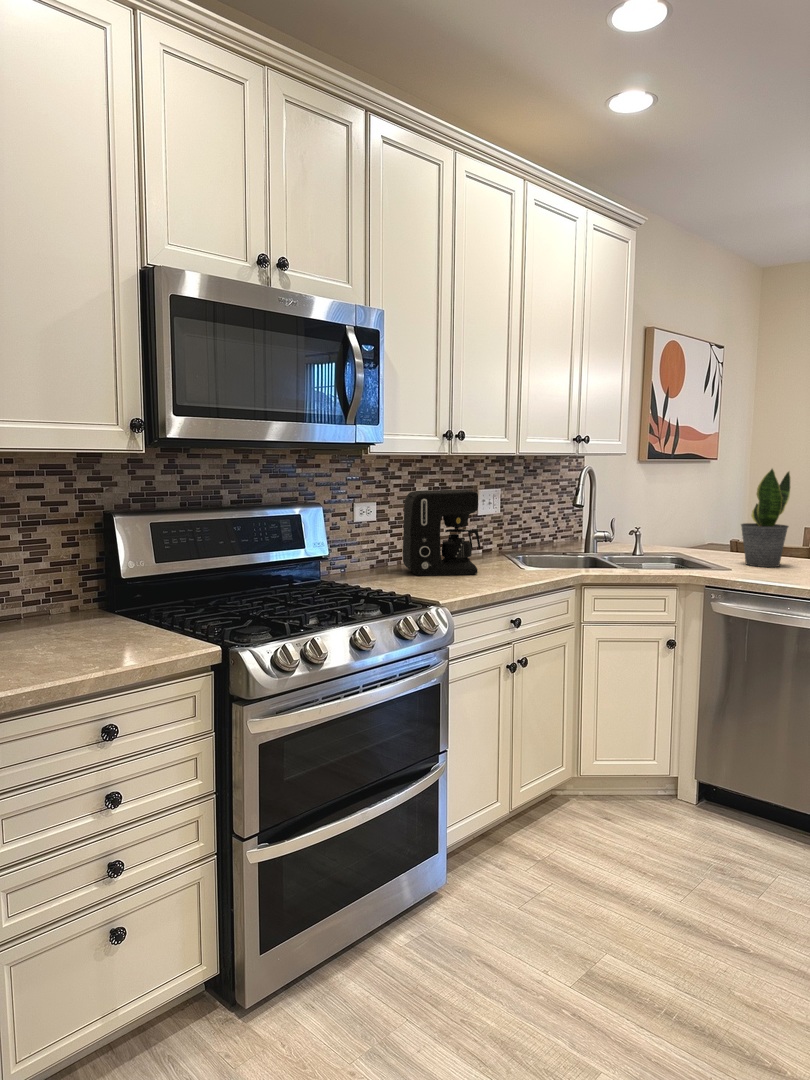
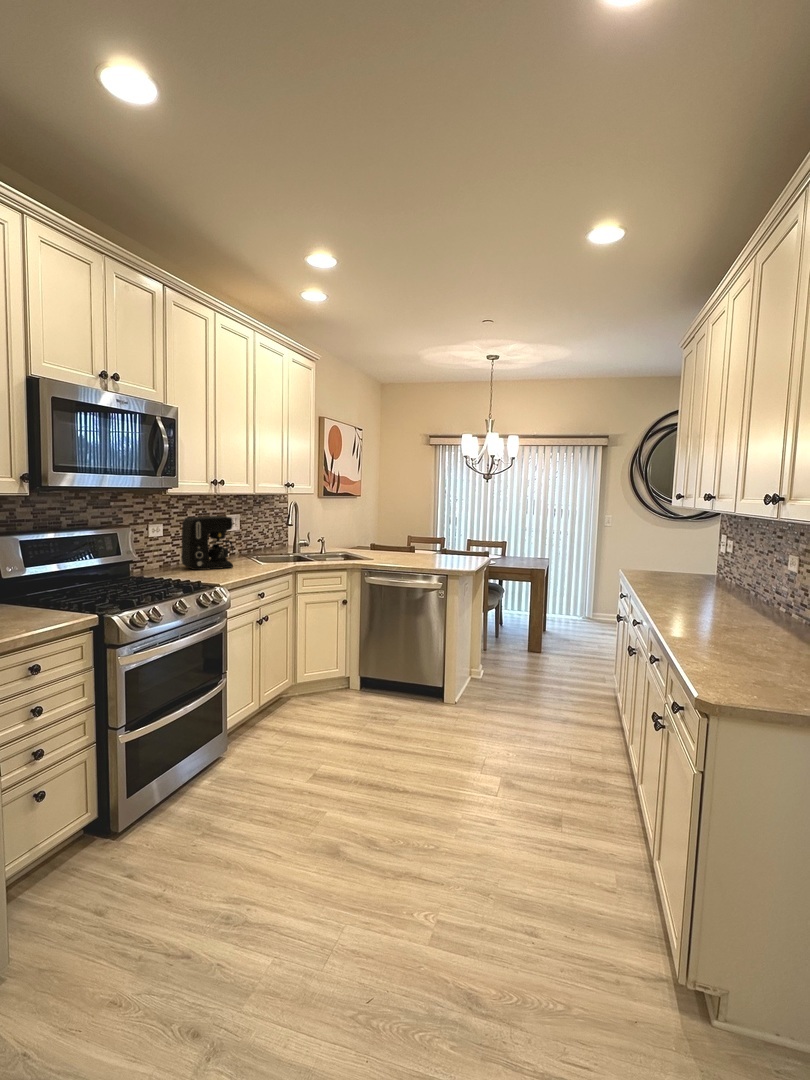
potted plant: present [741,469,790,567] -> none [378,503,402,557]

